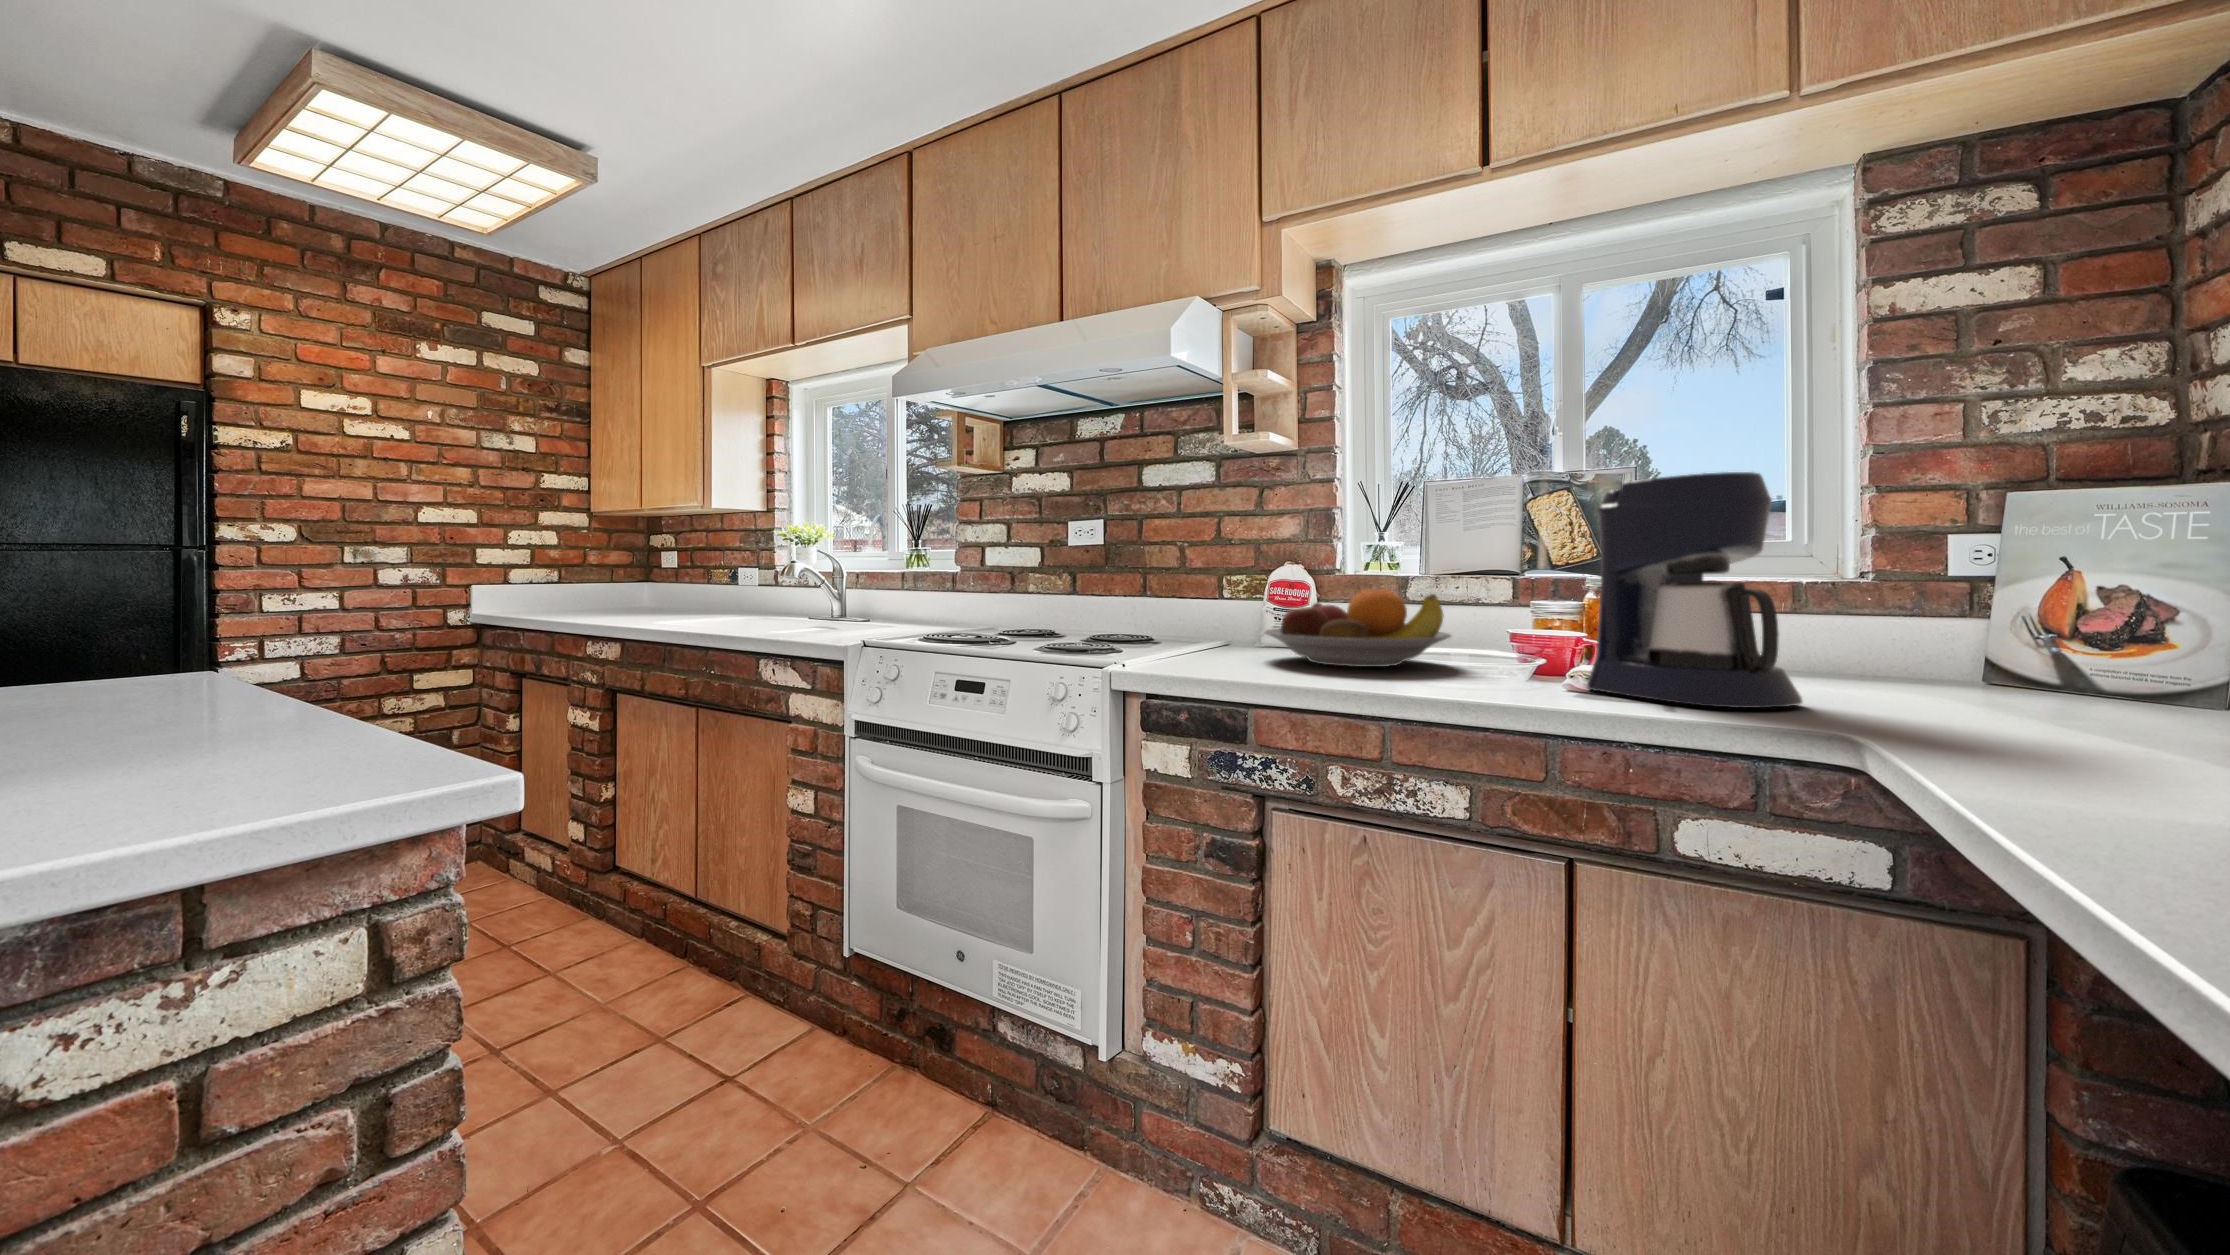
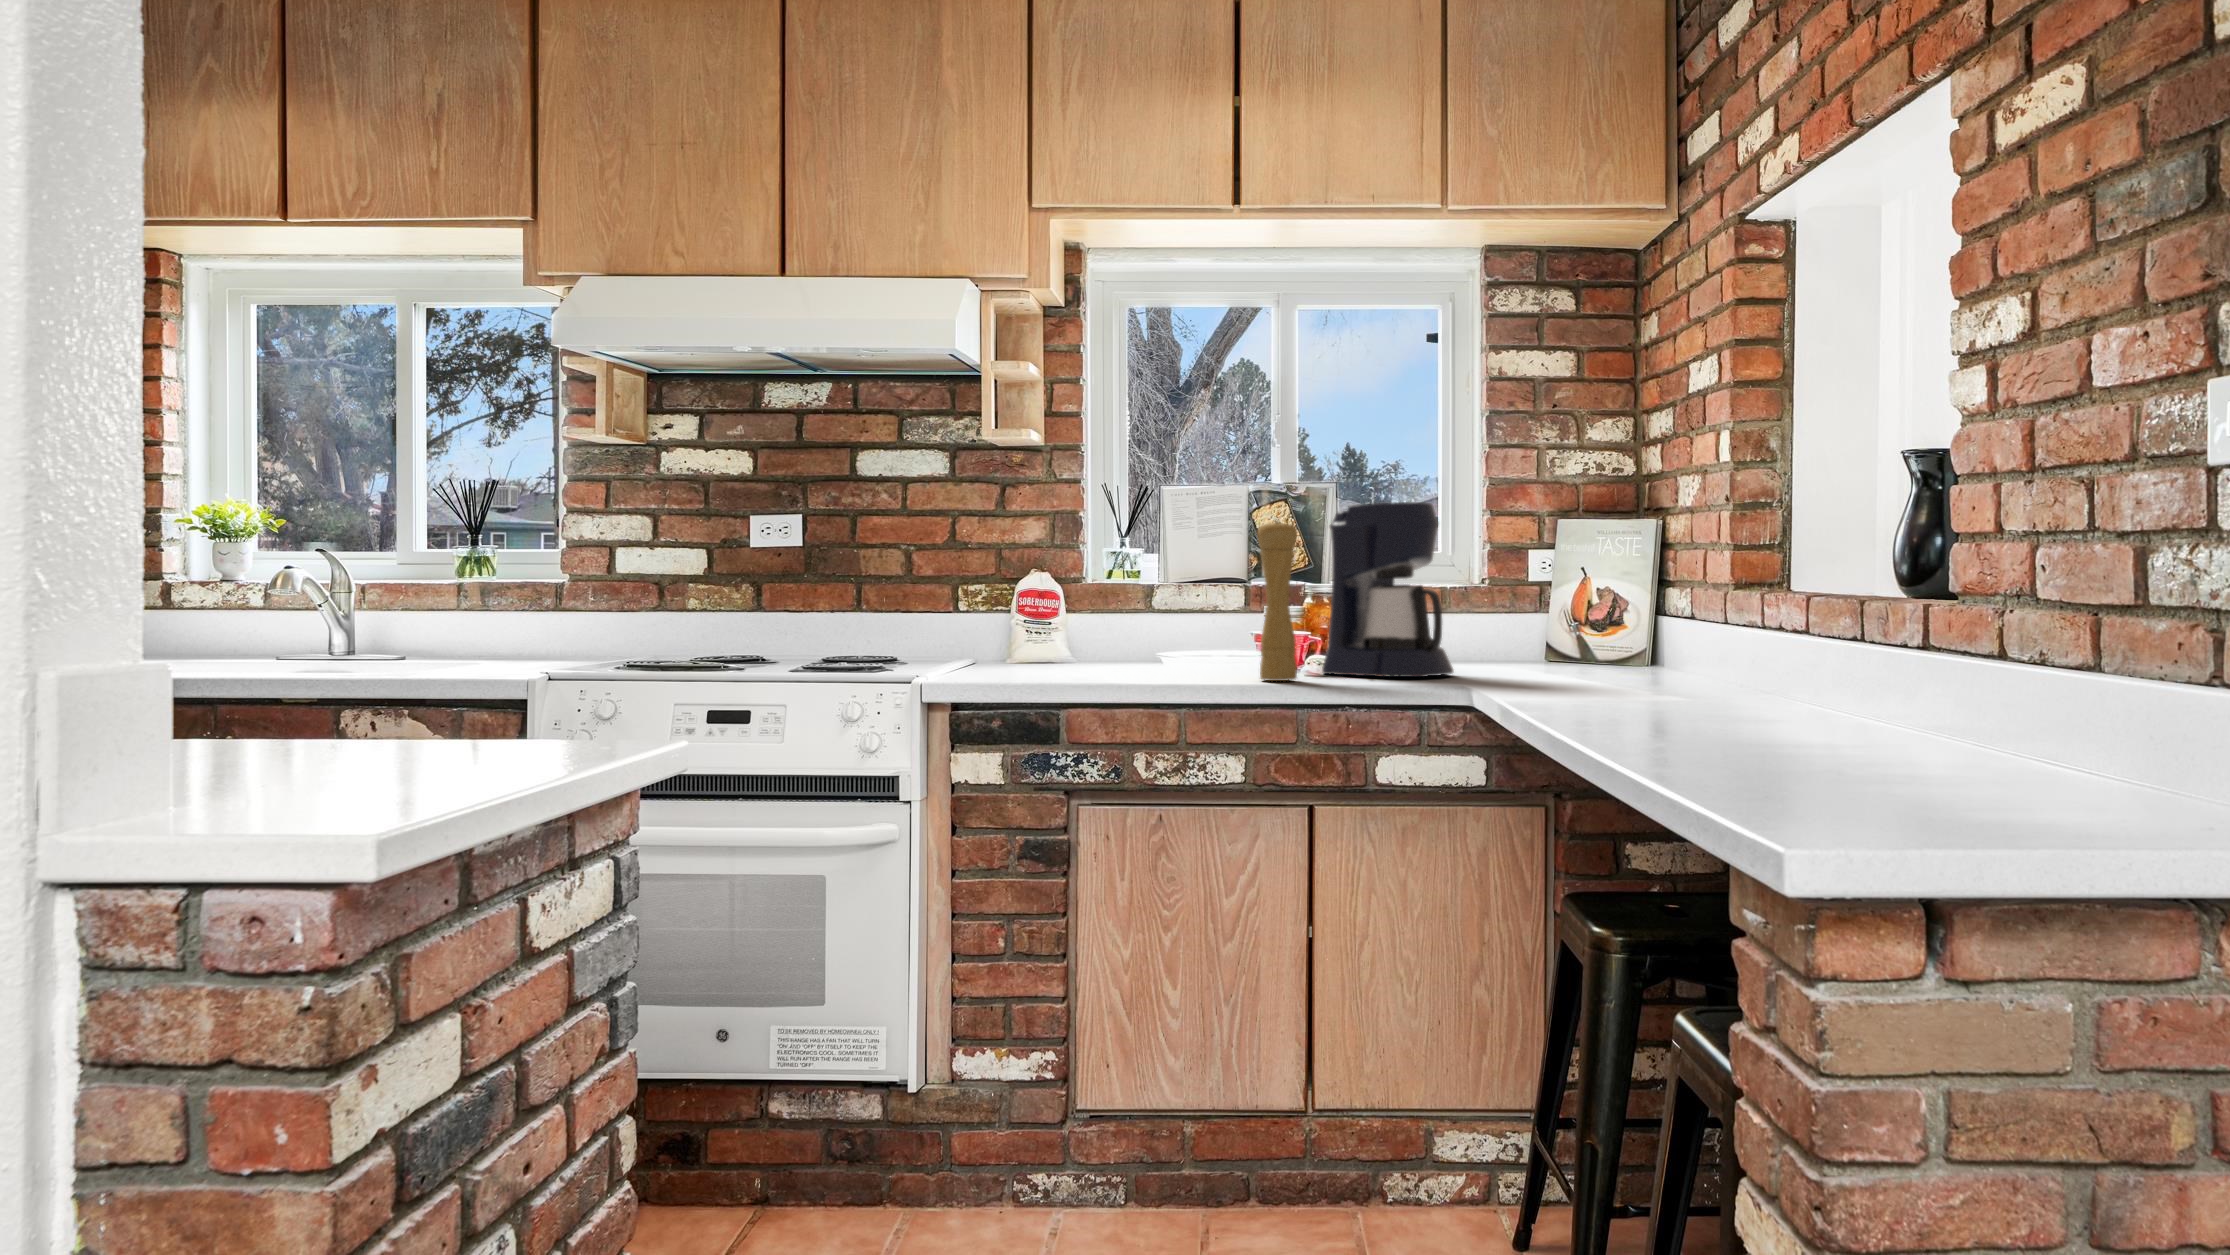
pepper mill: none [1477,503,1535,700] -> present [1257,521,1297,681]
fruit bowl: present [1265,589,1451,667] -> none [1042,595,1211,669]

